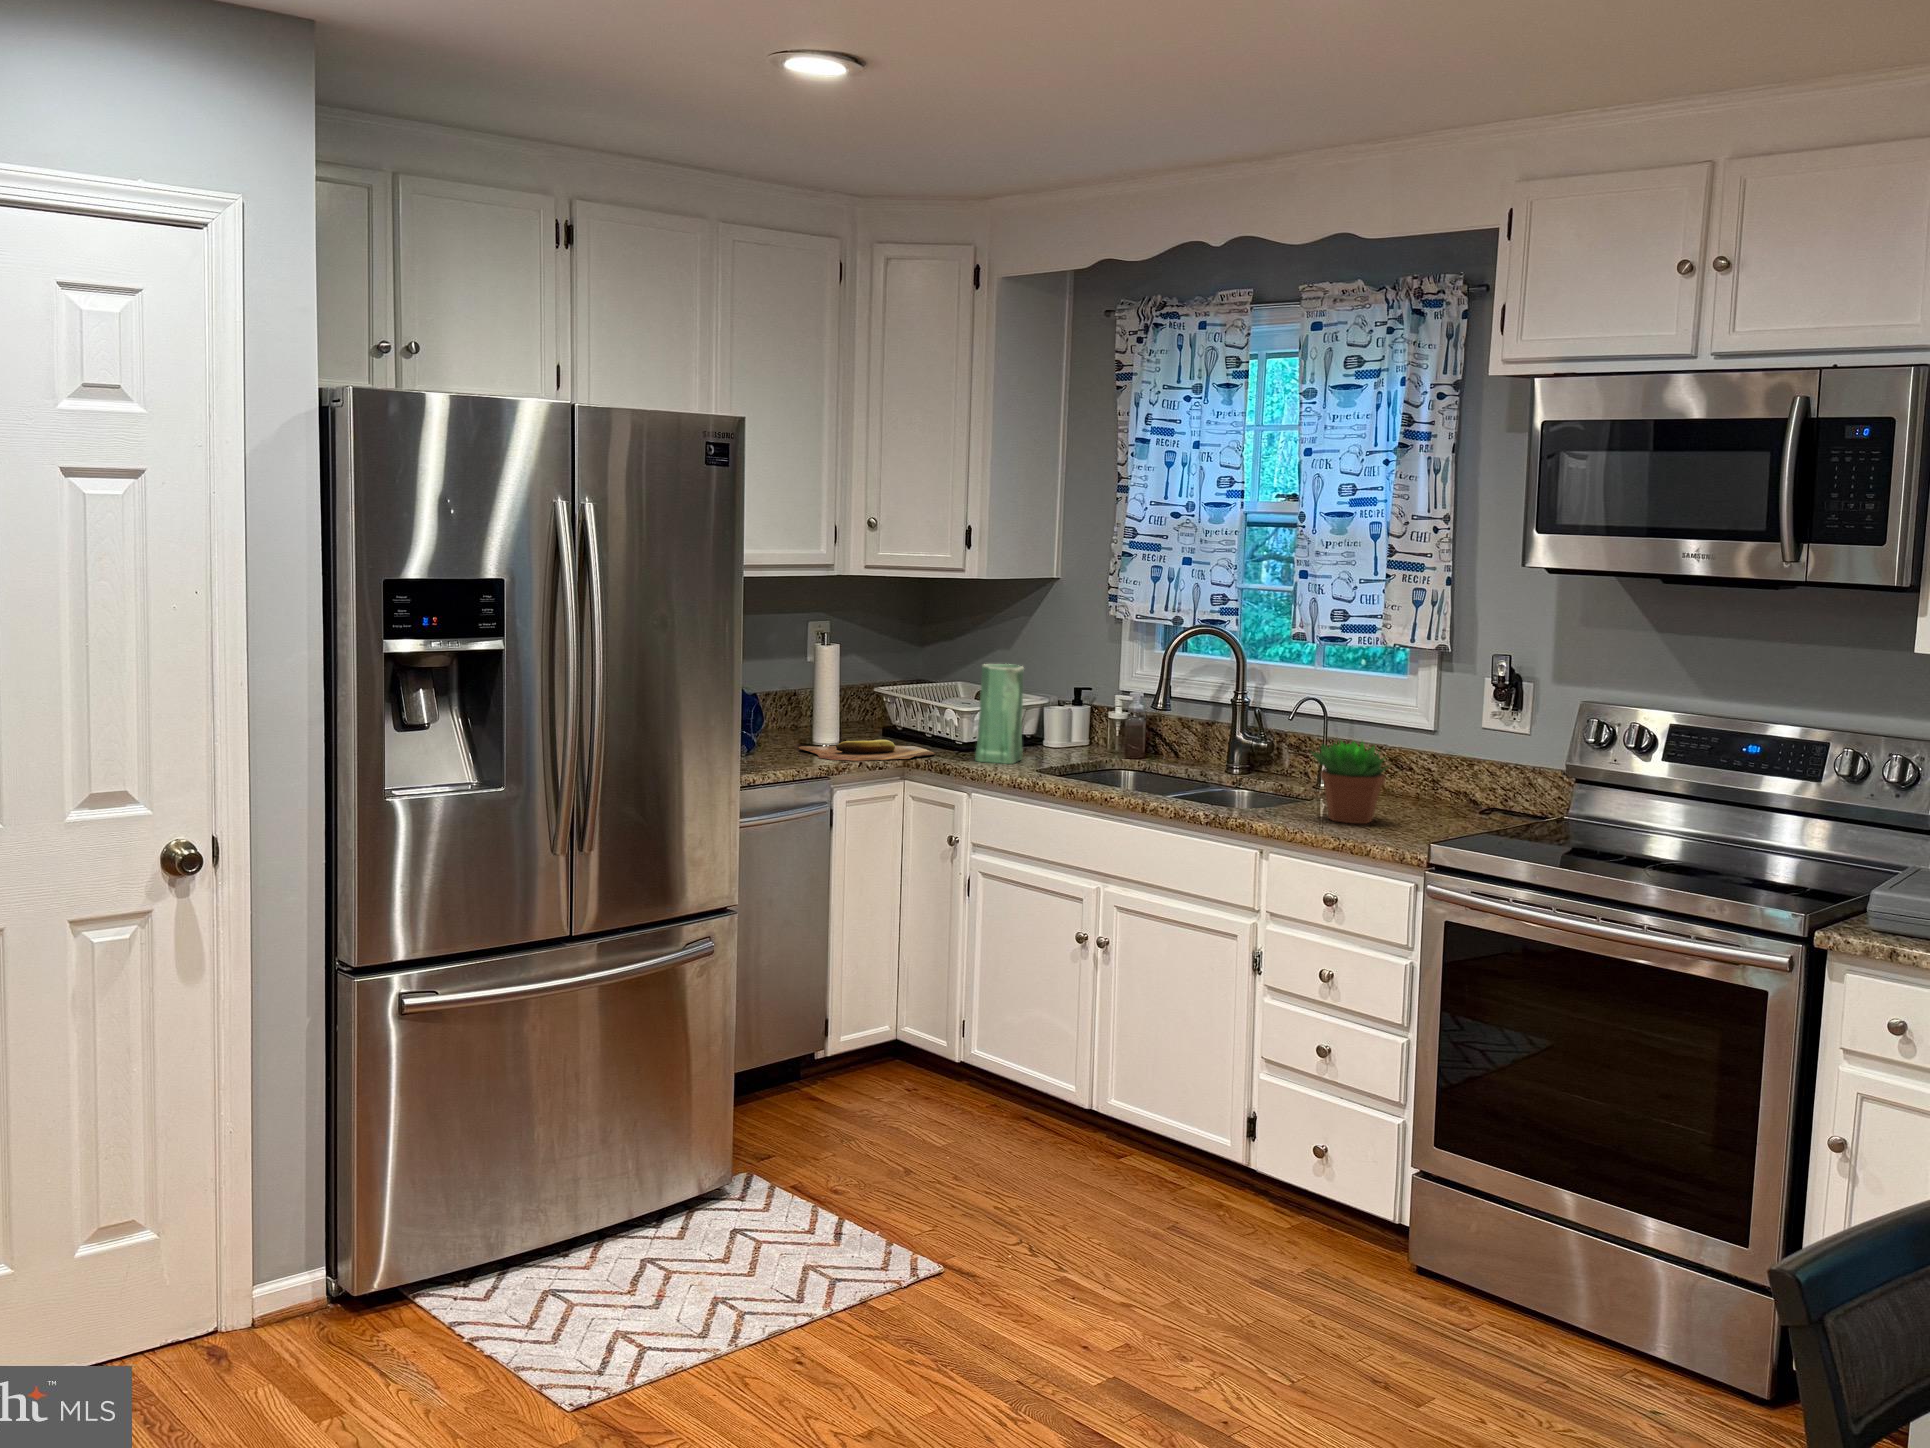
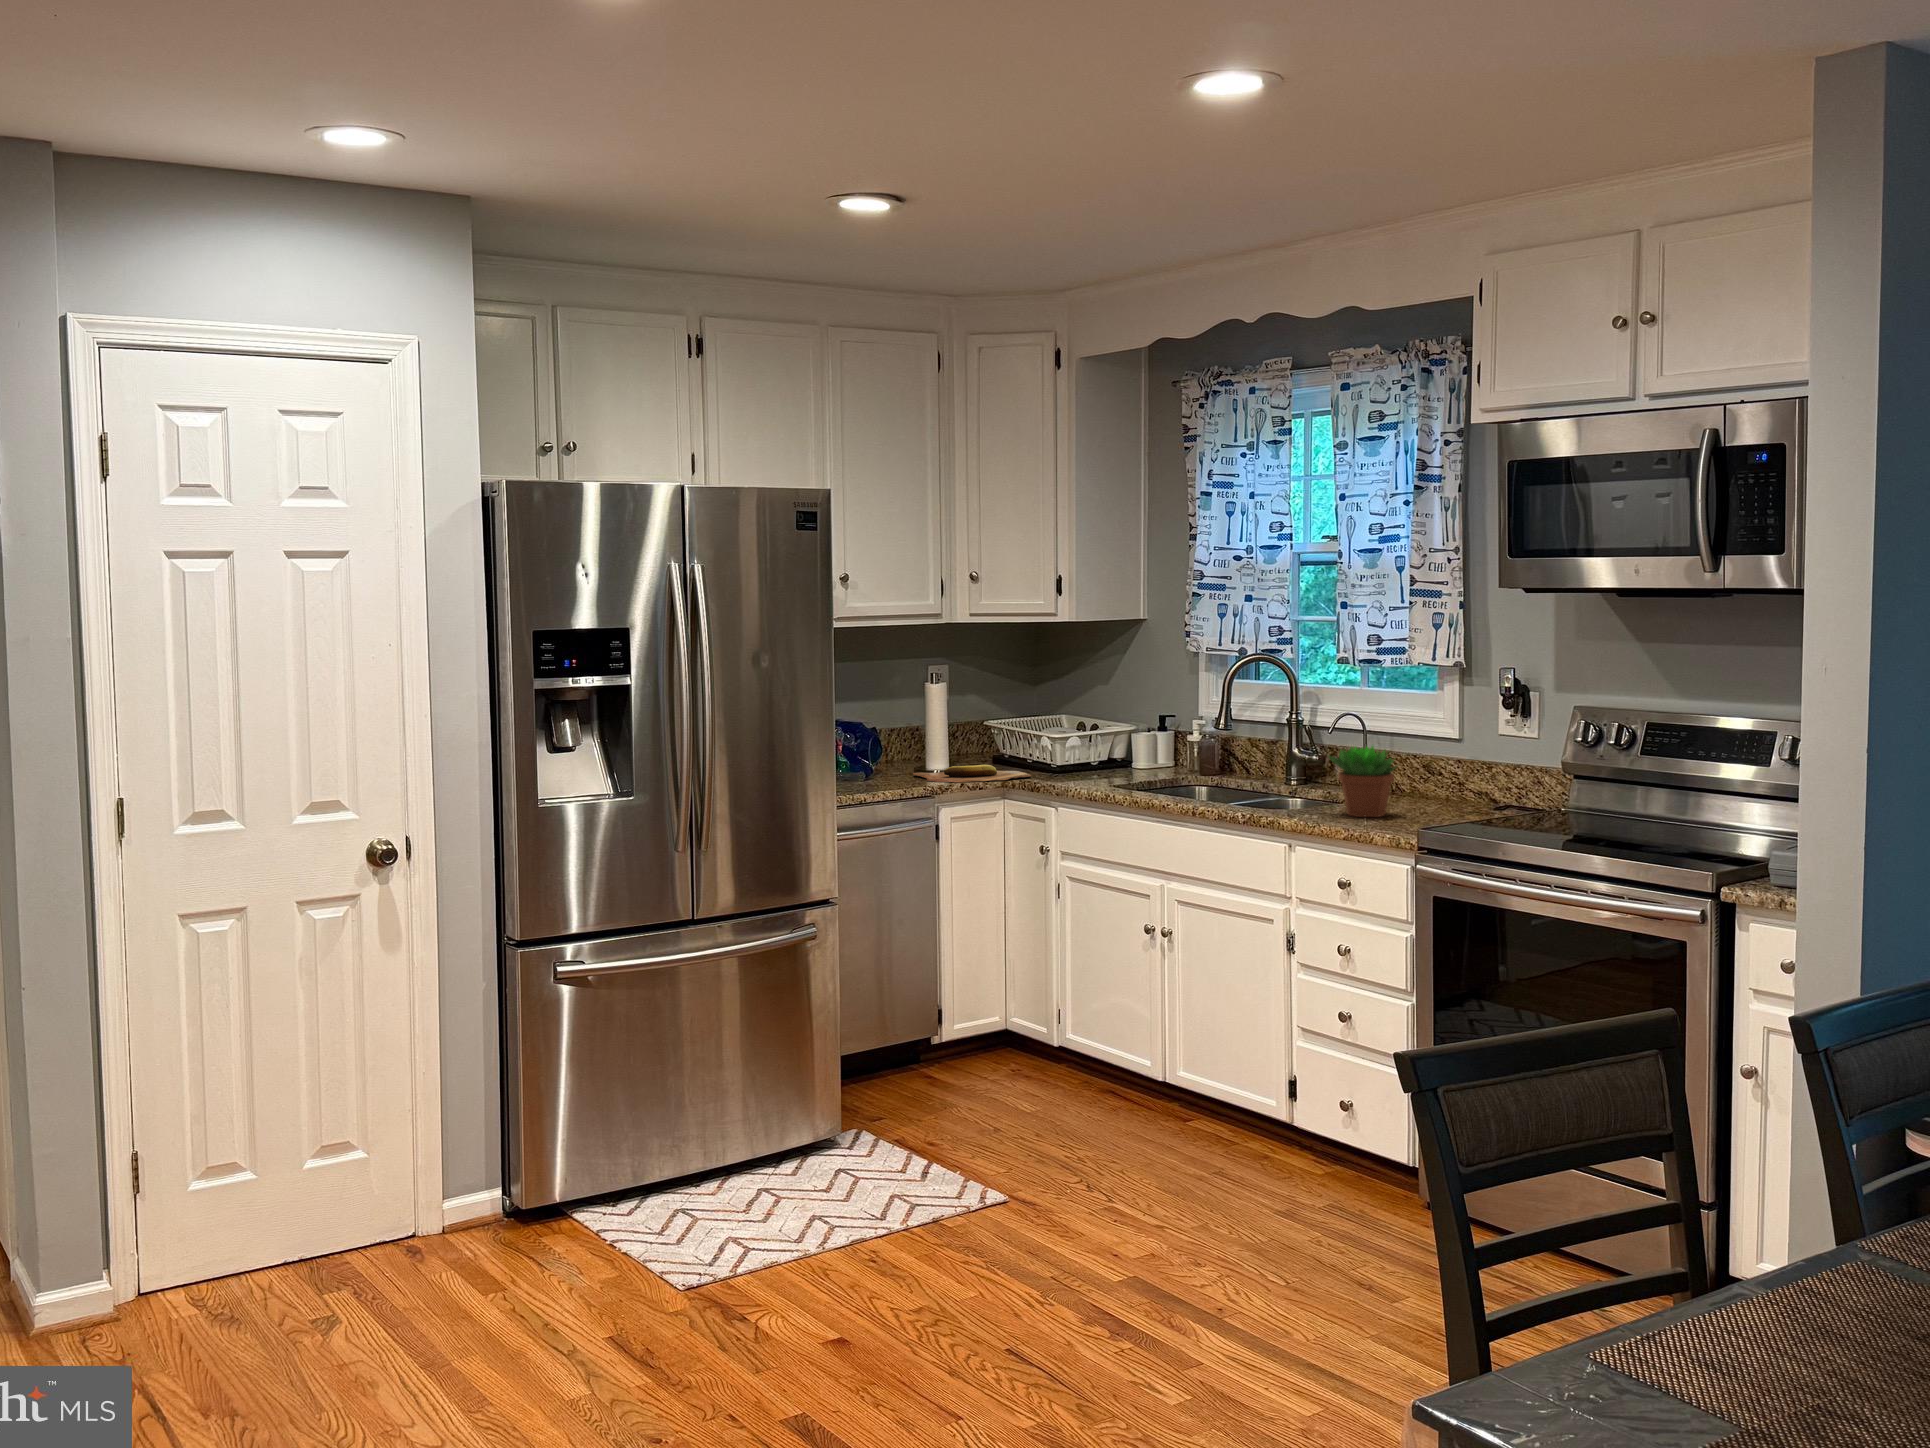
vase: present [975,664,1024,764] -> none [1064,695,1108,782]

